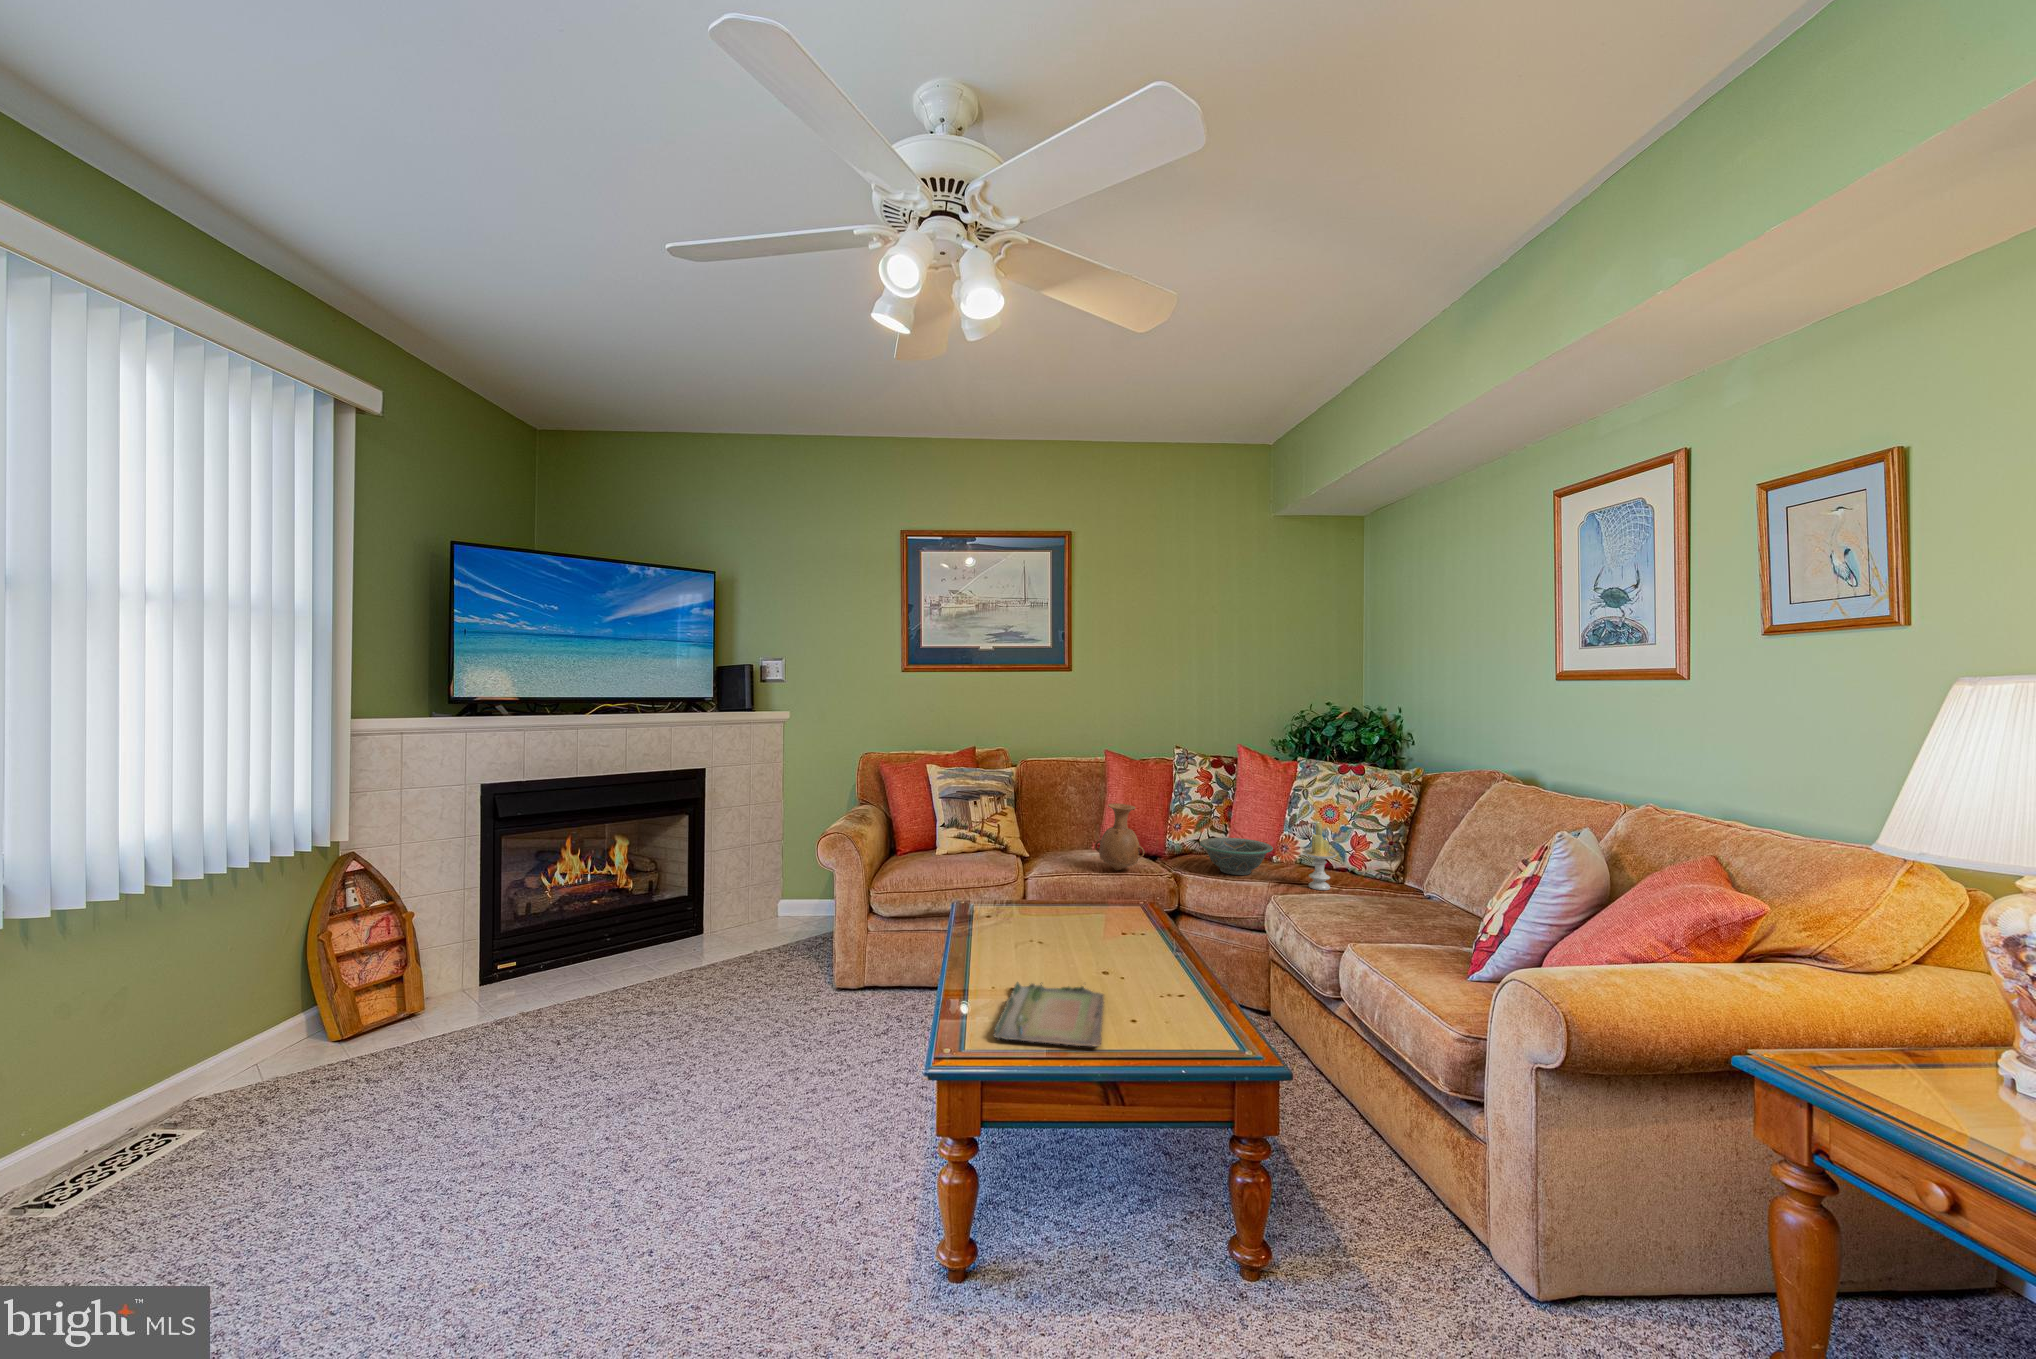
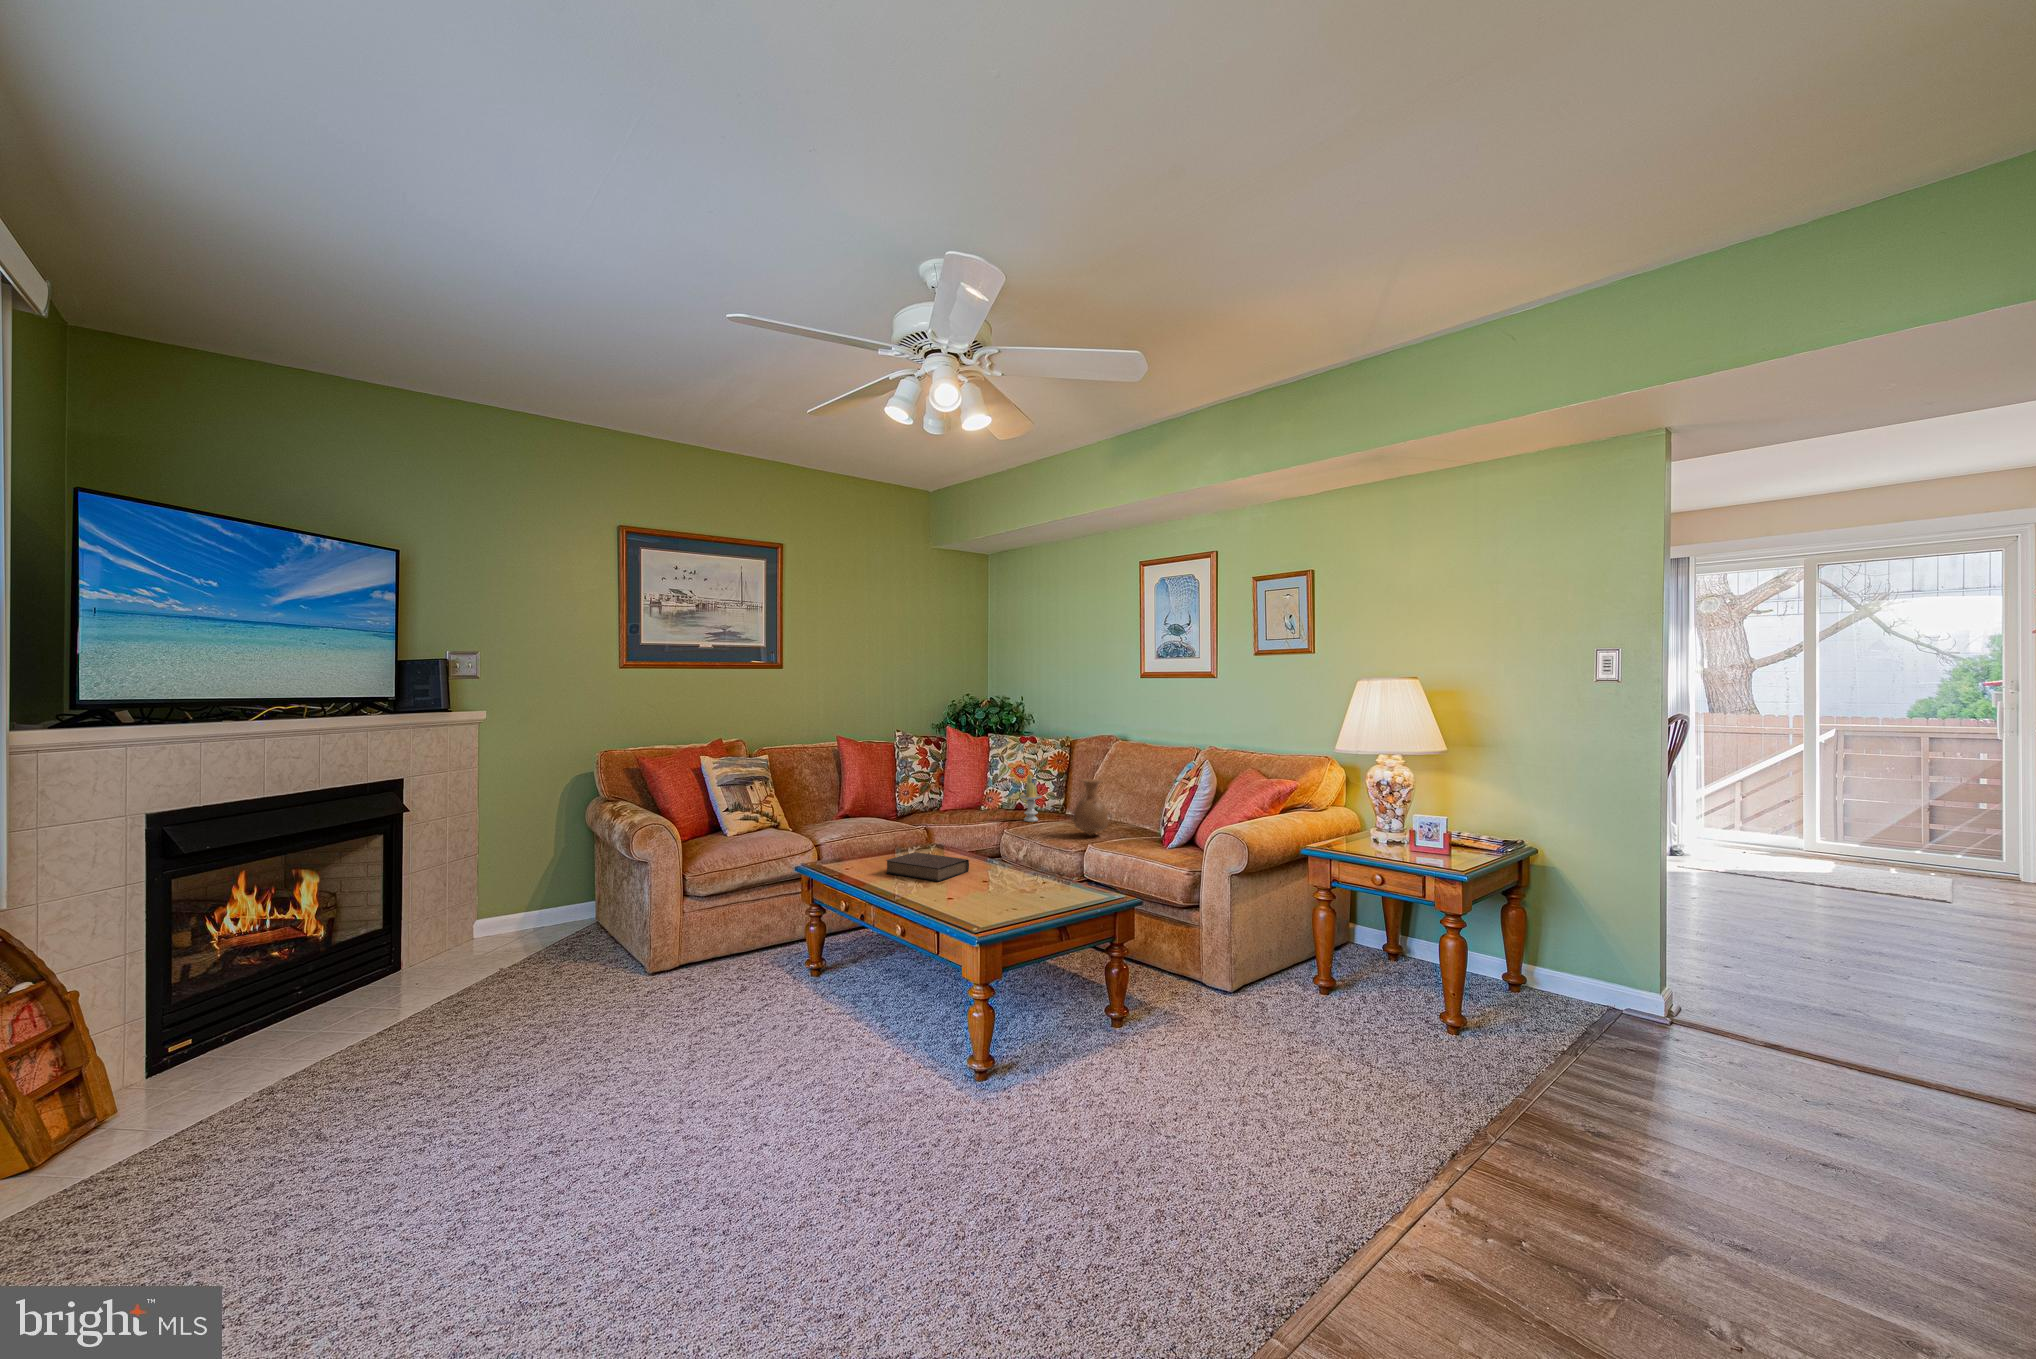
vase: present [1095,804,1144,871] -> present [1070,779,1112,836]
decorative bowl: present [1200,838,1273,875] -> none [940,796,994,821]
book: none [1019,915,1118,968] -> present [886,852,969,881]
tray: present [994,982,1104,1046] -> none [932,879,1028,913]

